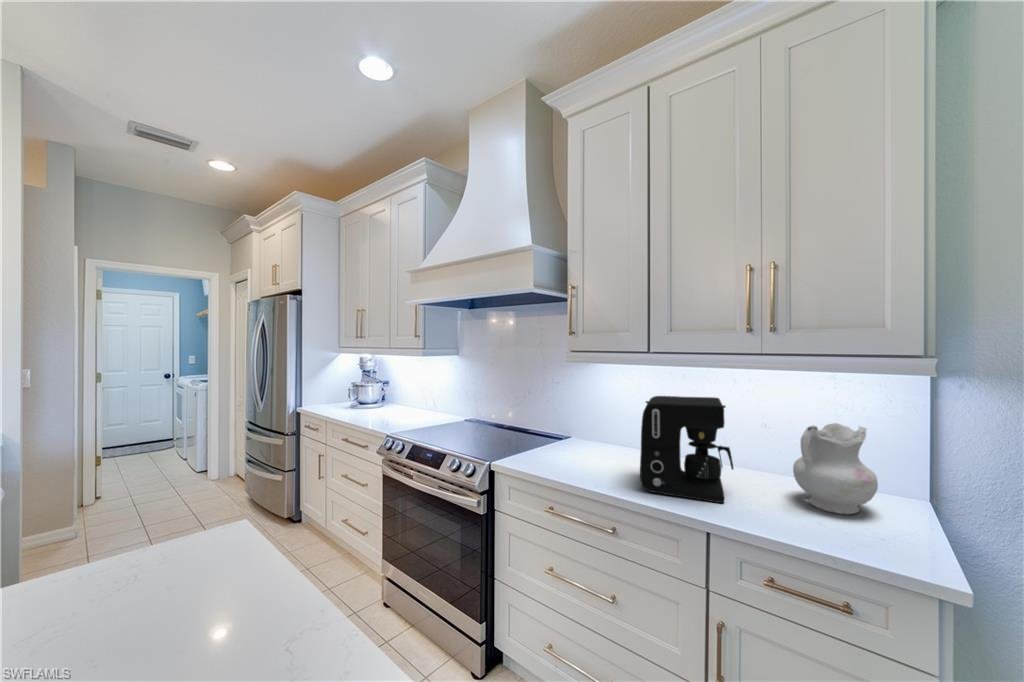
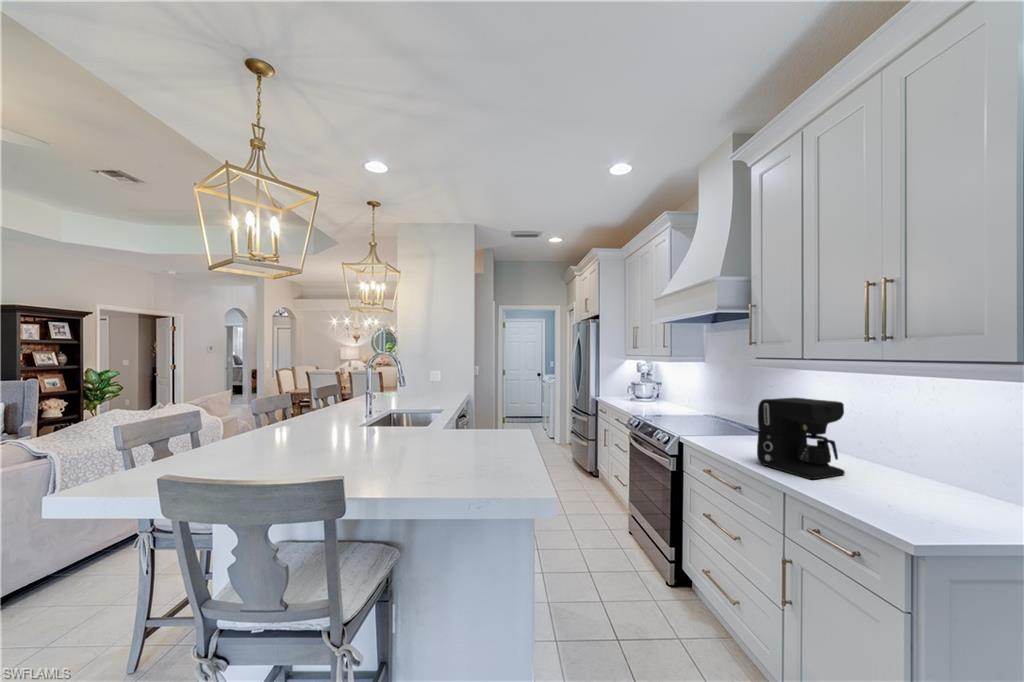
ceramic pitcher: present [793,423,878,515] -> none [876,426,968,510]

